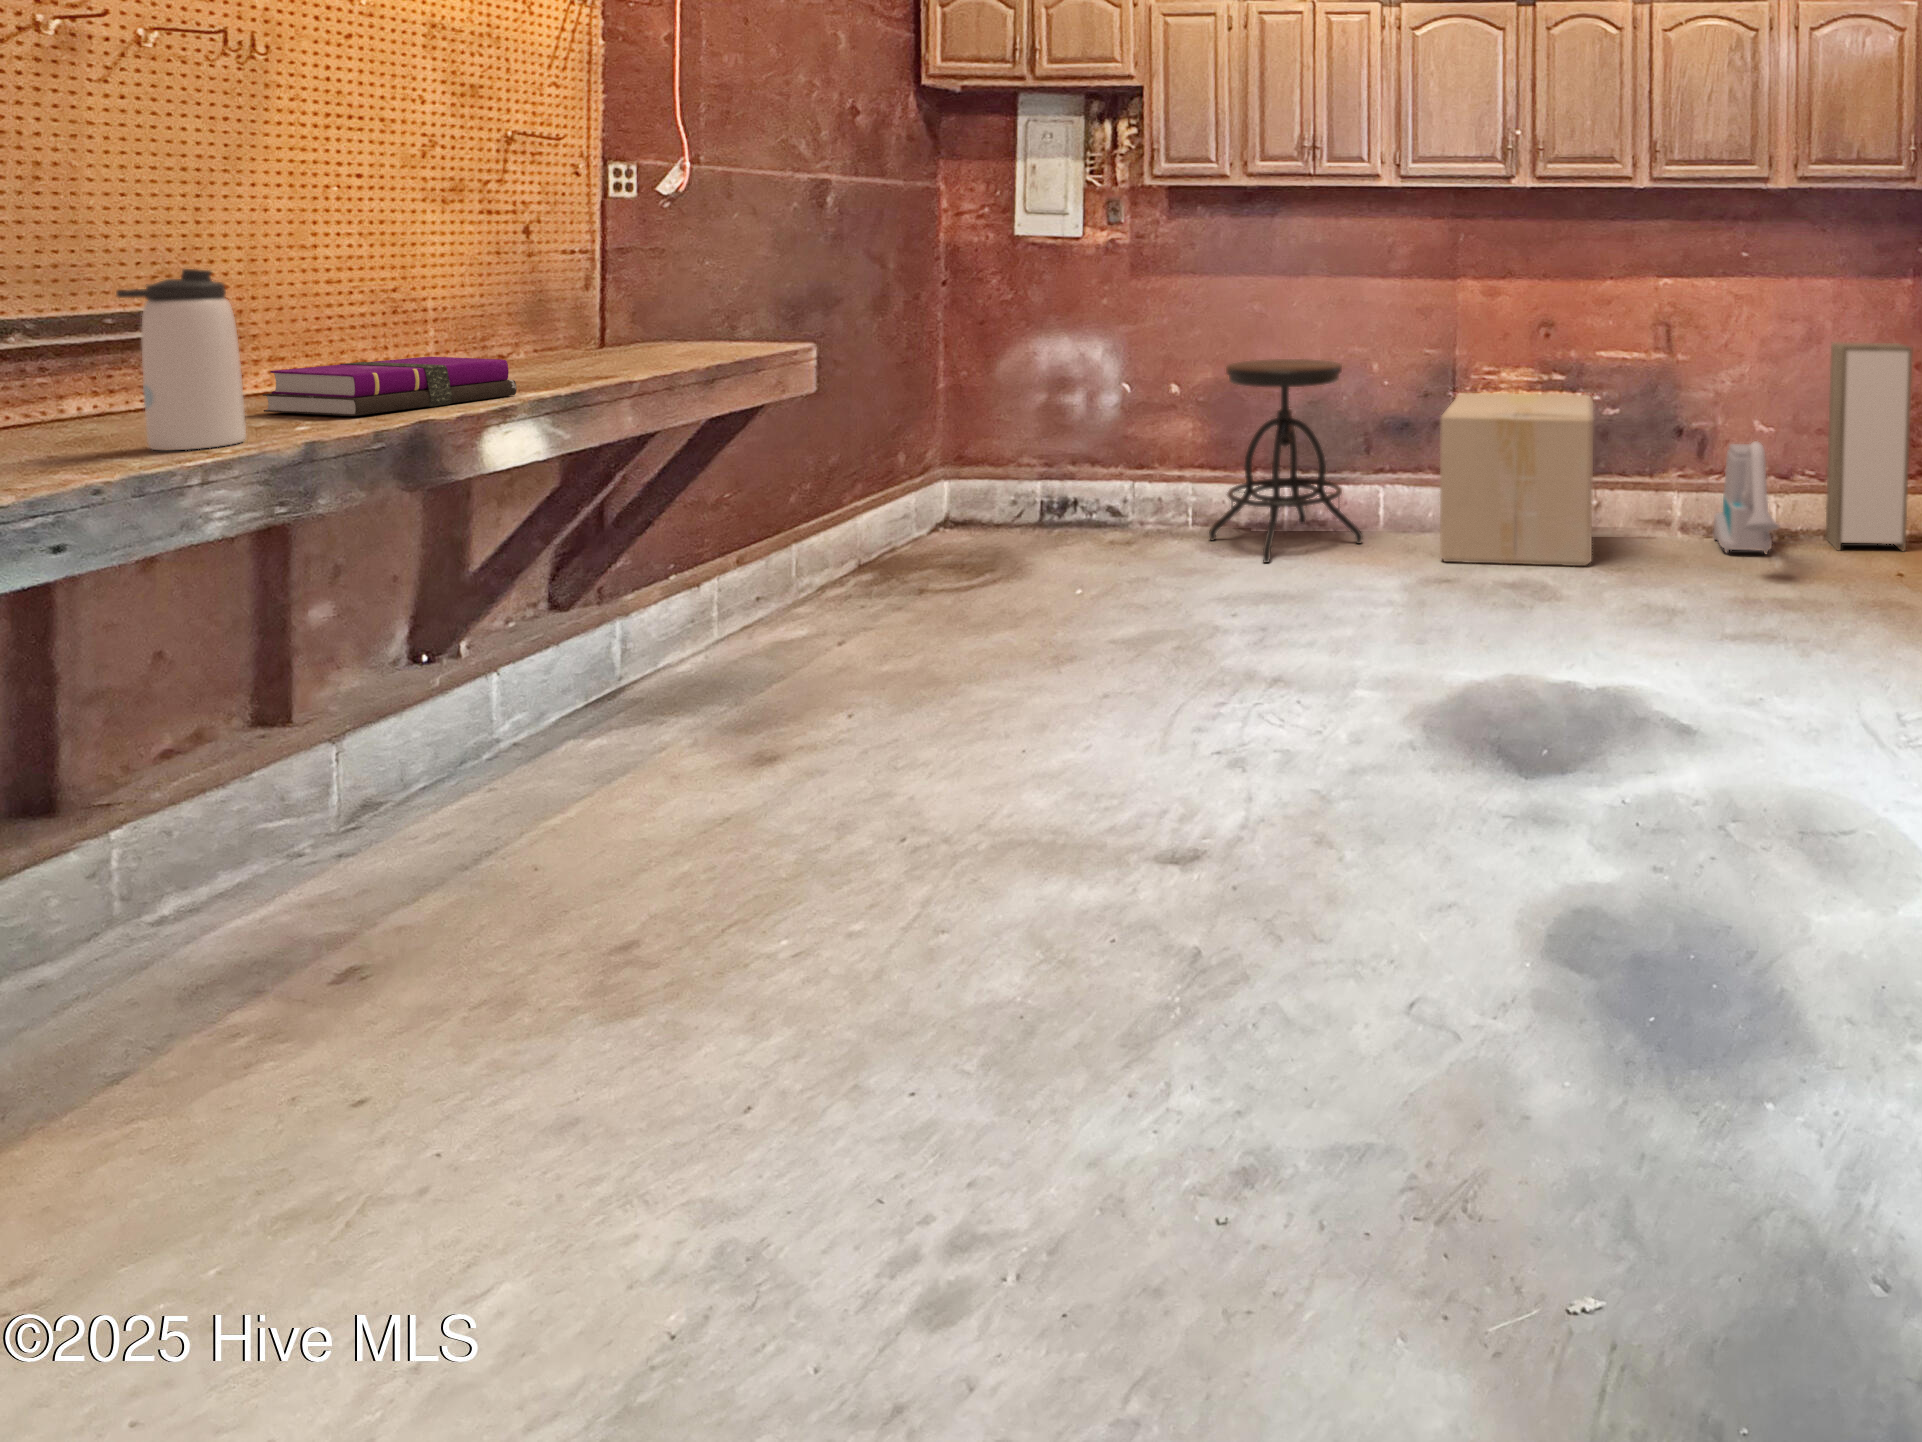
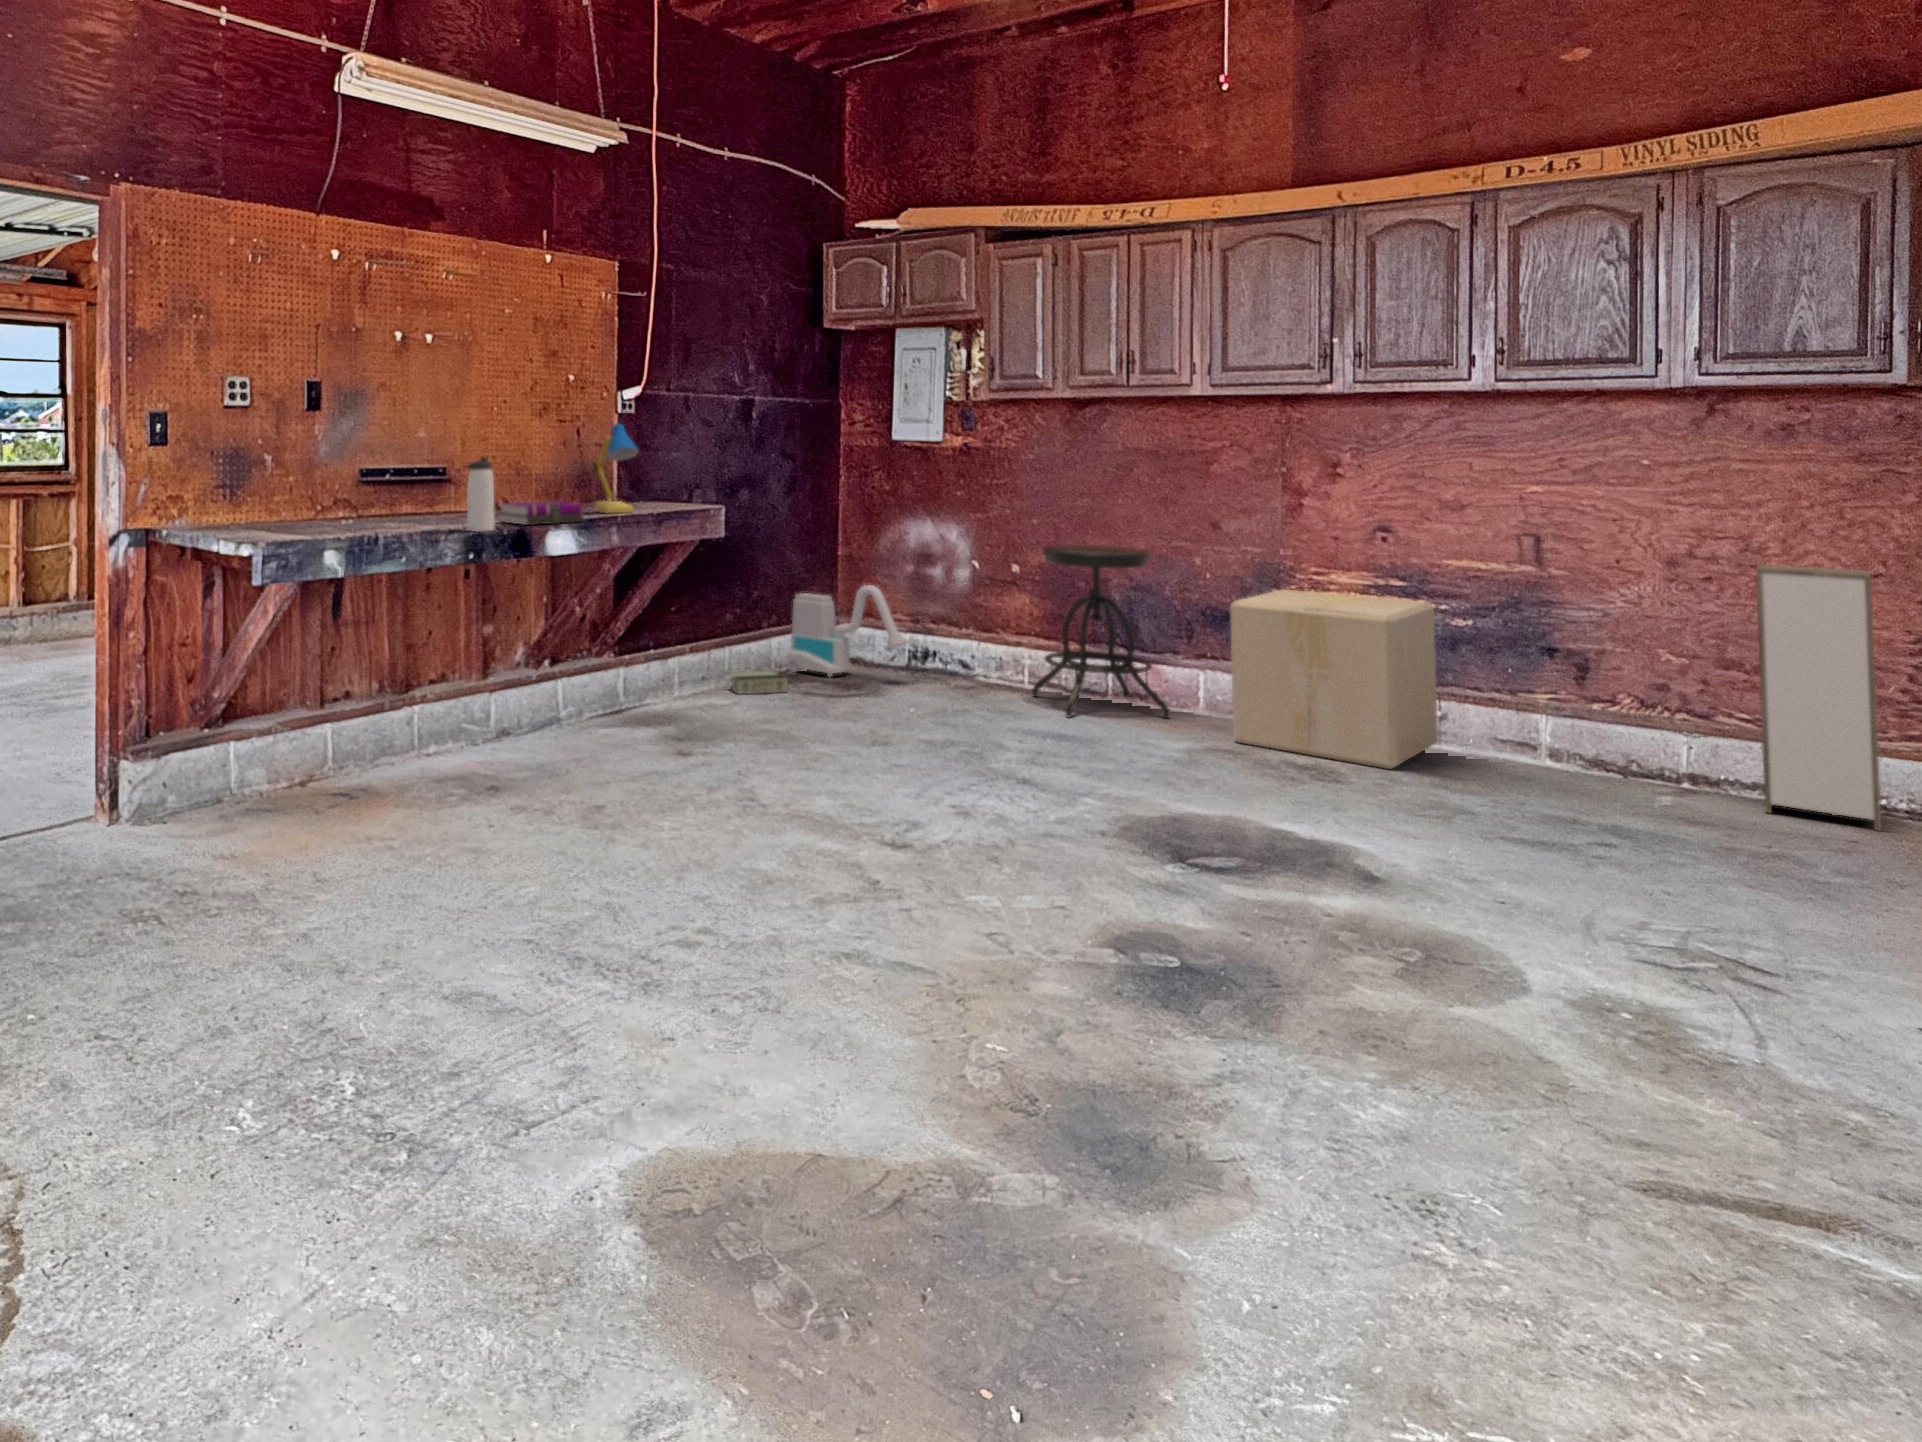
desk lamp: none [522,204,633,370] -> present [592,423,638,513]
vacuum cleaner: present [1713,441,1779,554] -> present [787,585,909,677]
toolbox: none [792,566,897,615] -> present [727,670,788,694]

